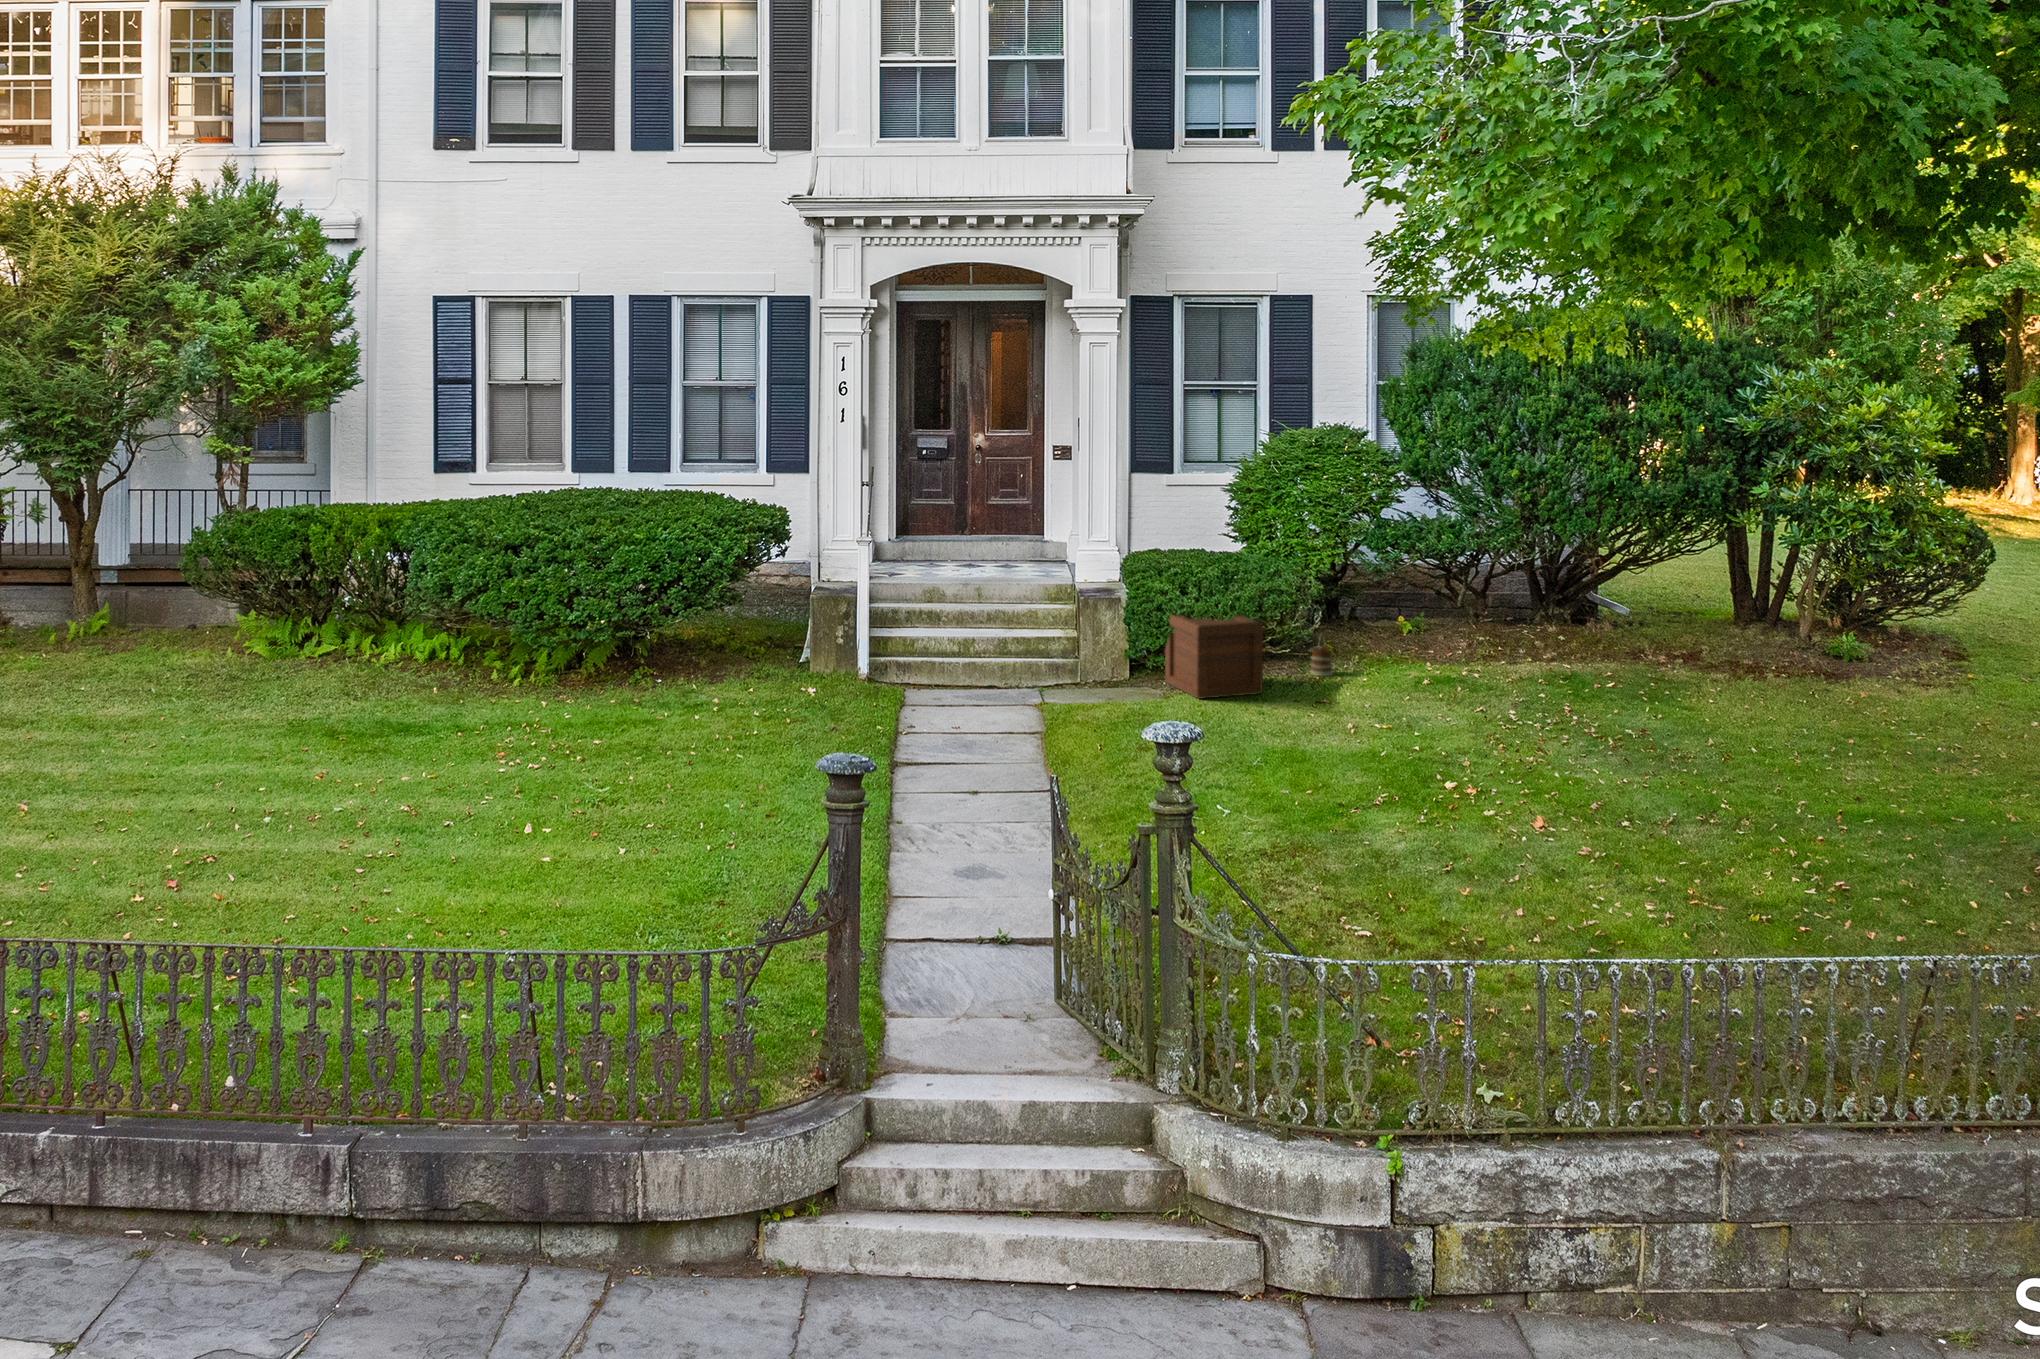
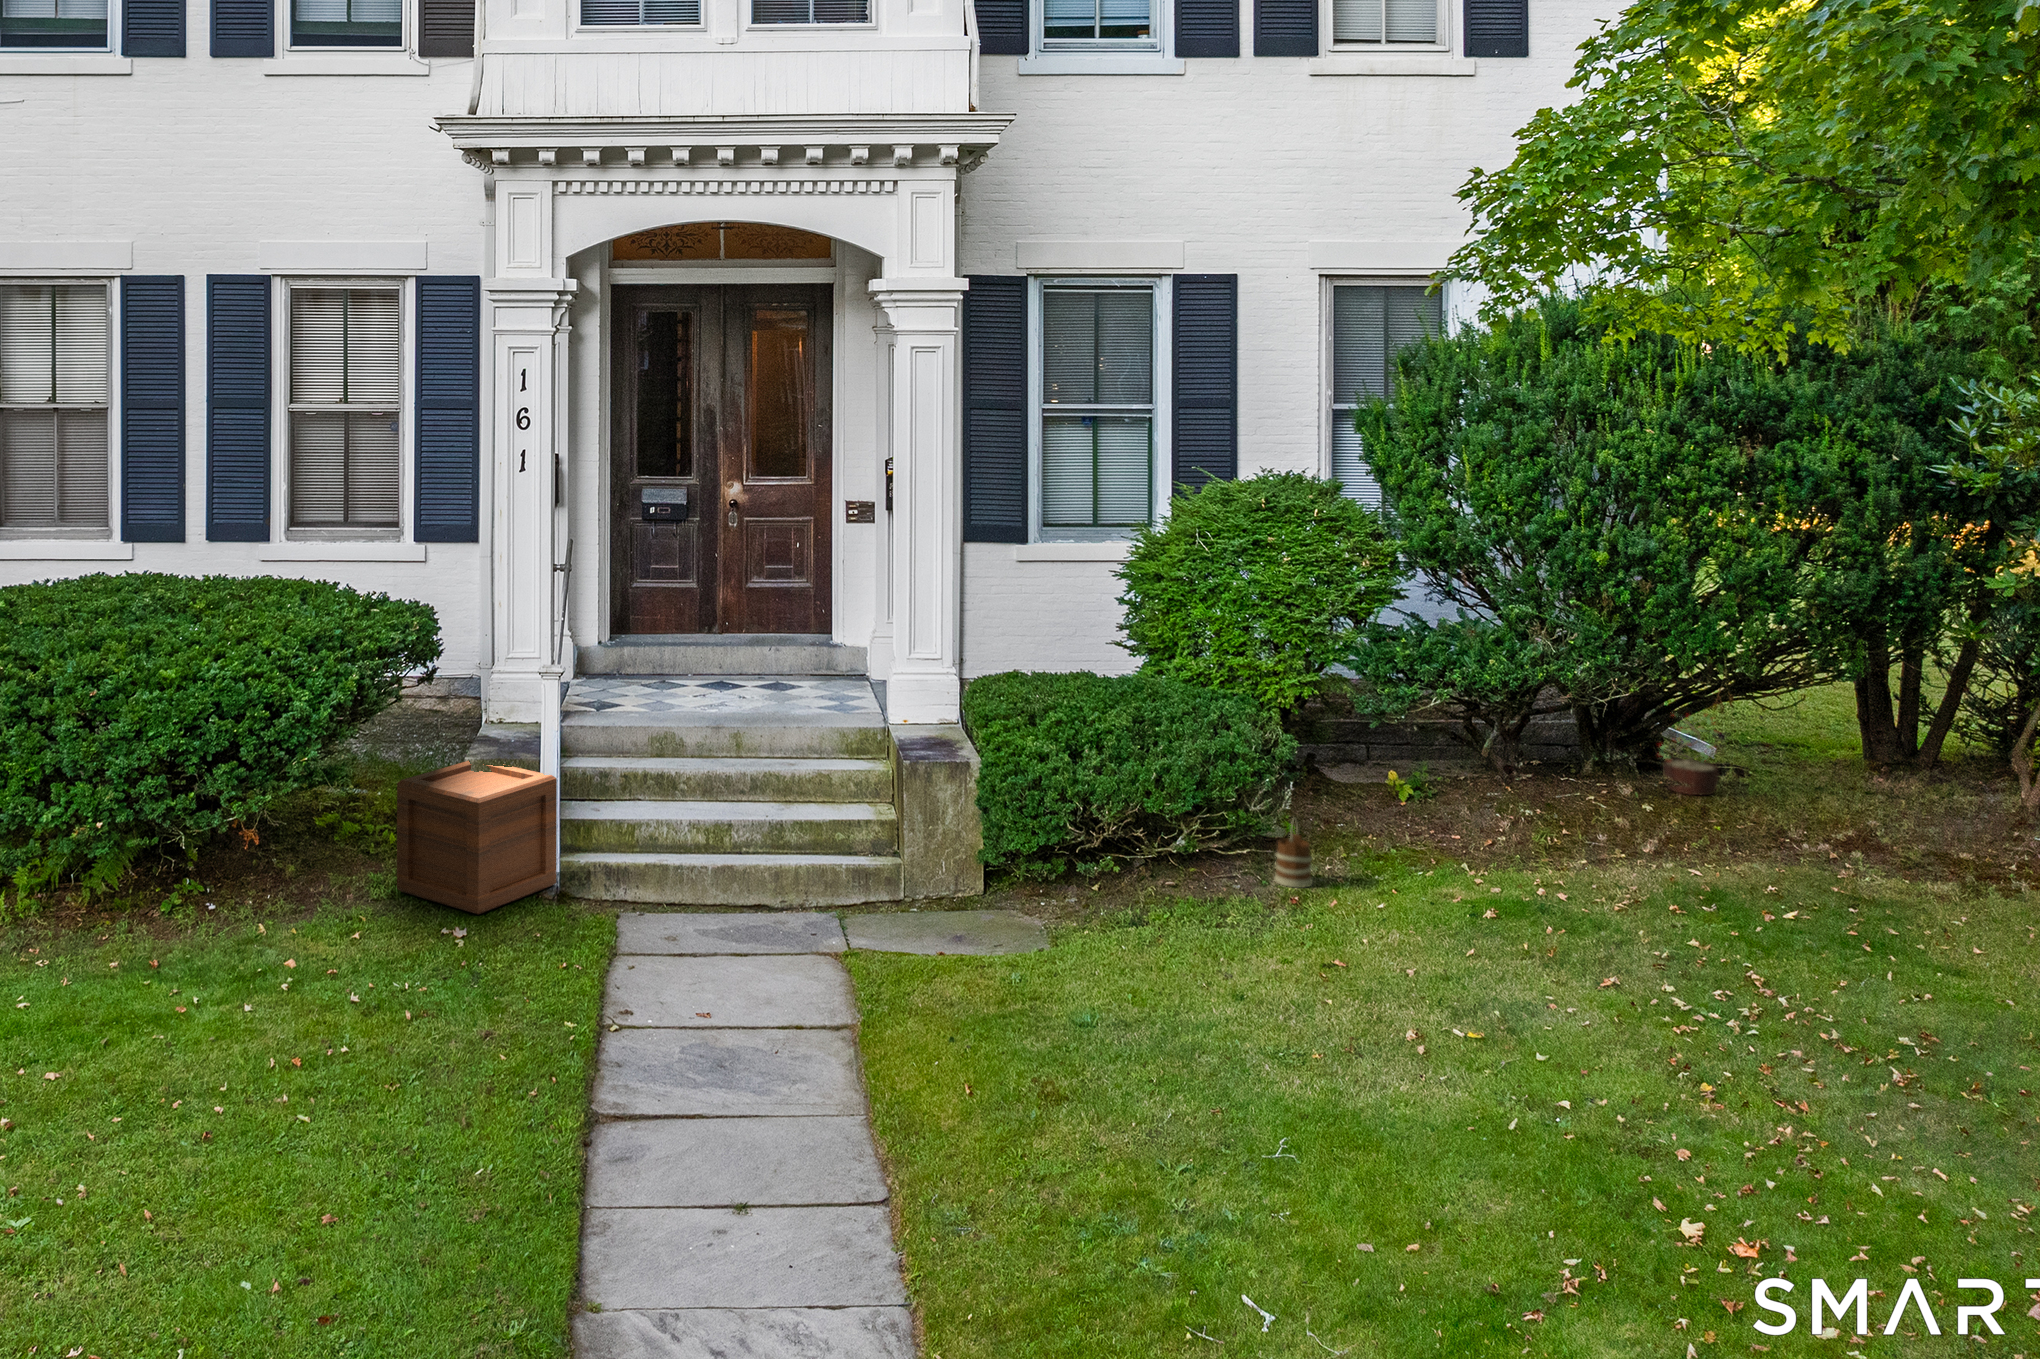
decorative plant: none [1570,573,1610,630] -> present [1659,715,1719,795]
wooden crate: present [1165,615,1263,699] -> present [397,761,557,915]

